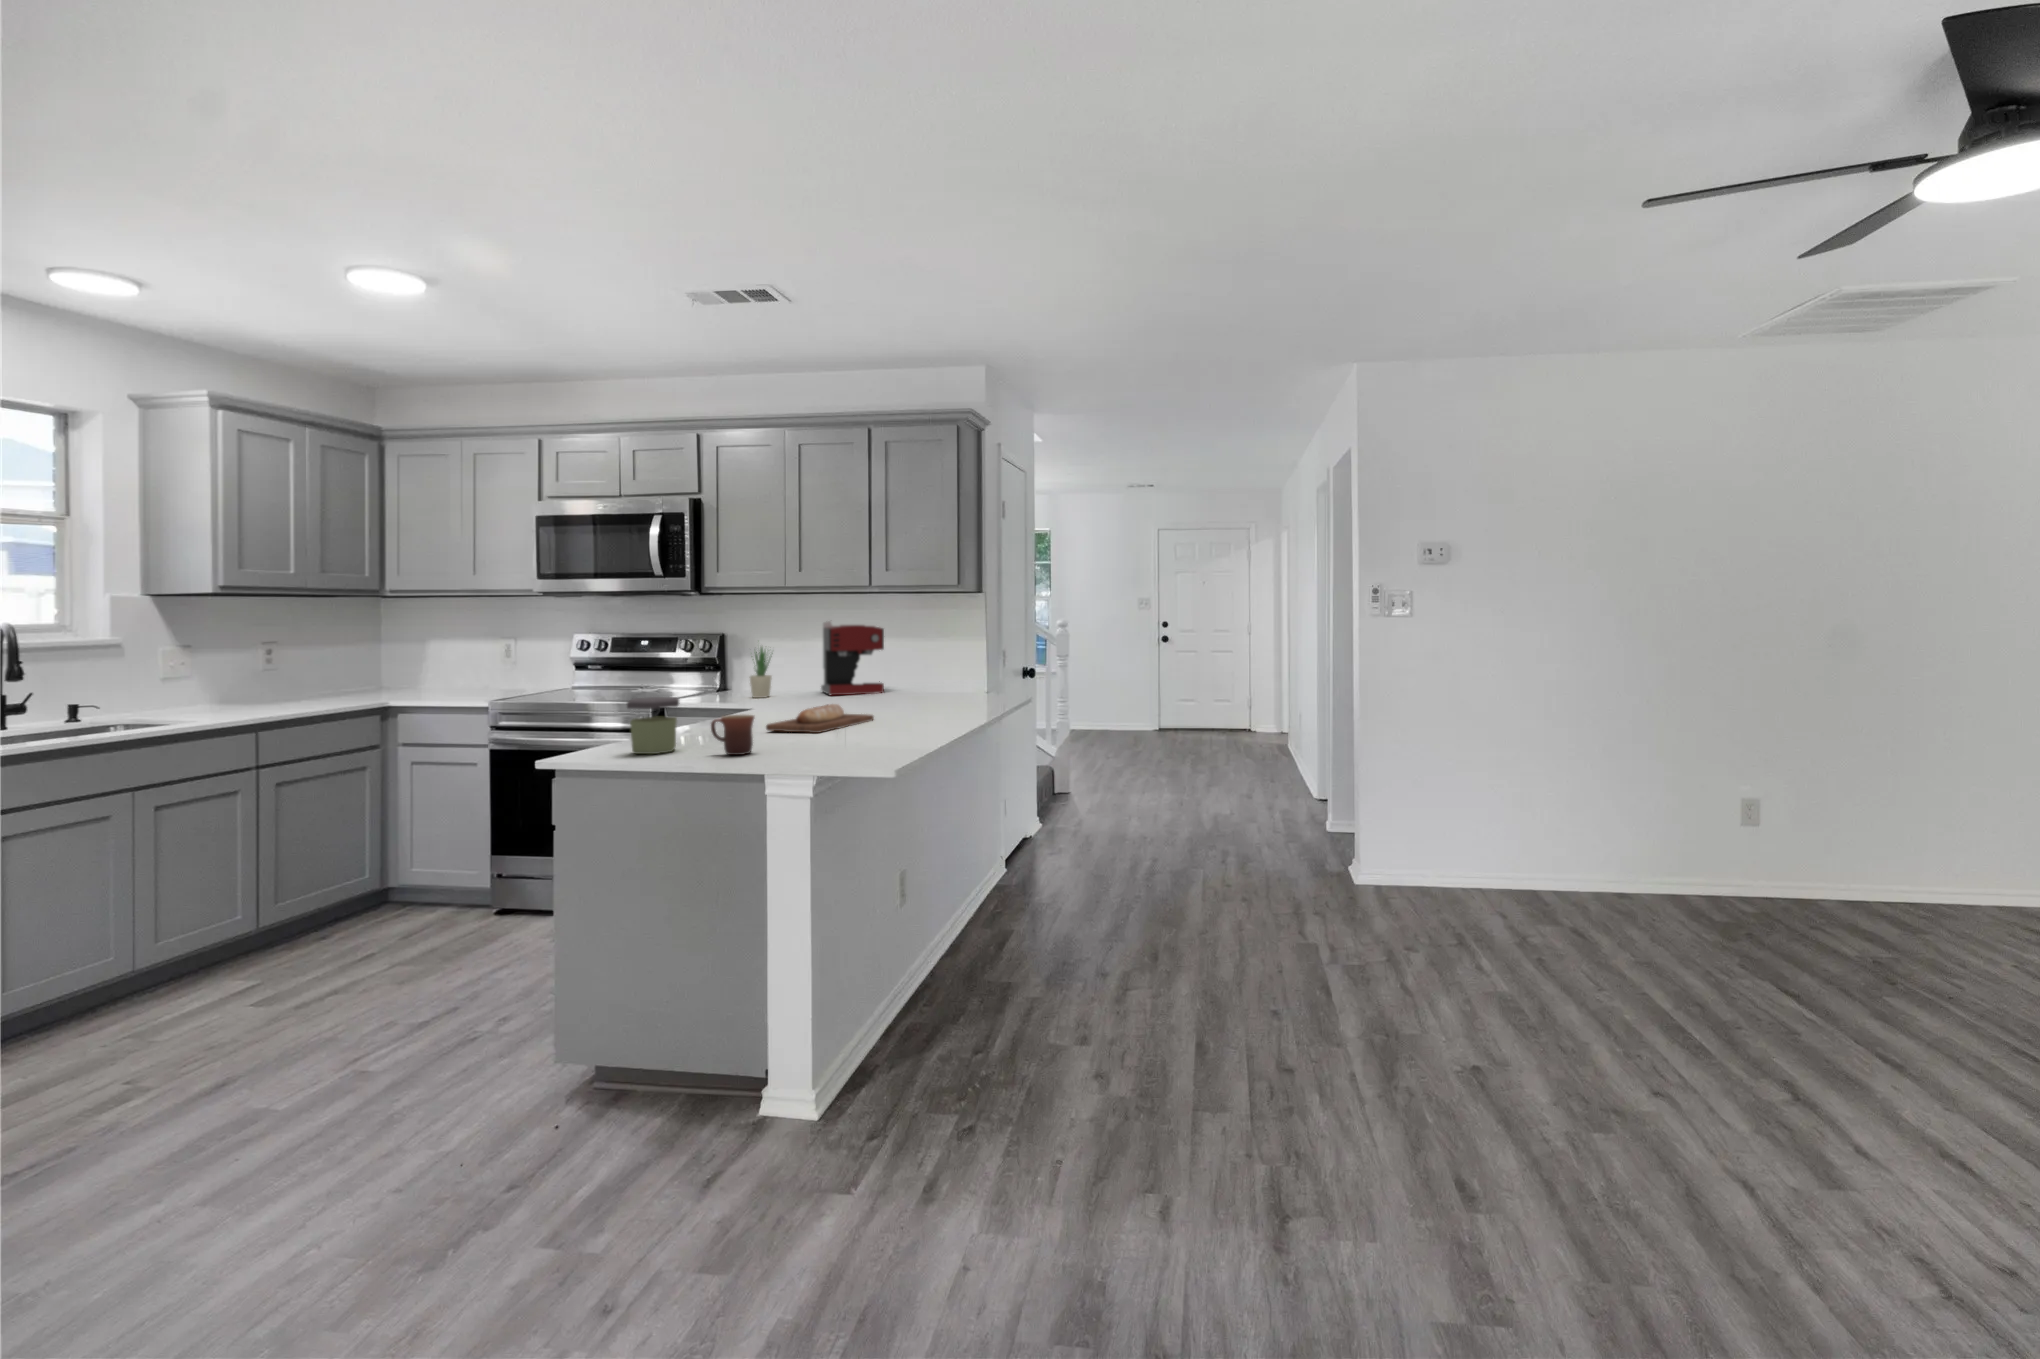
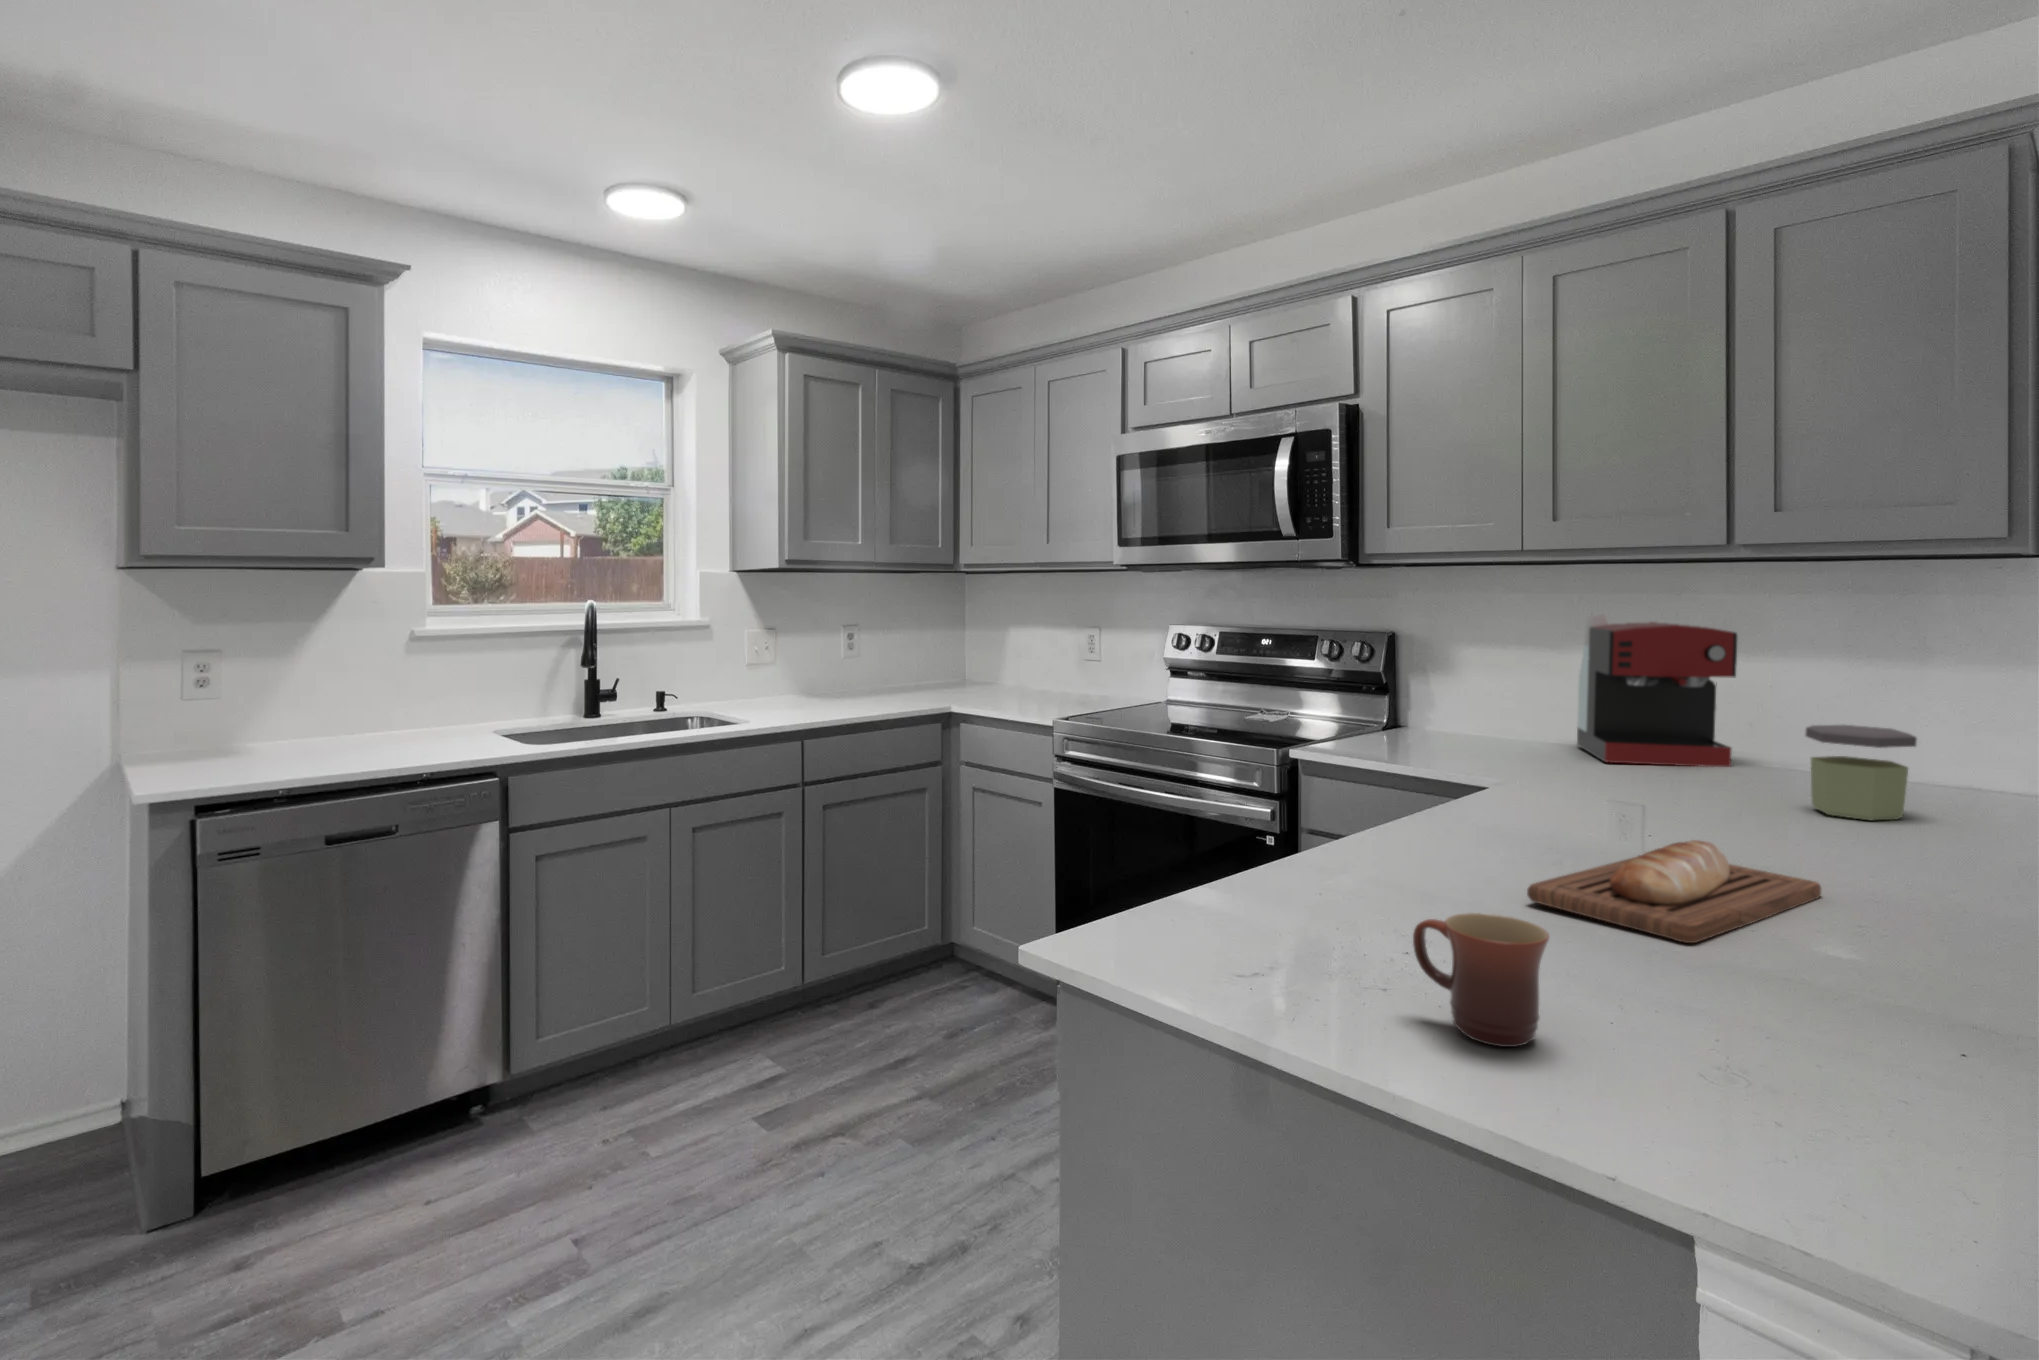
potted plant: present [750,647,771,698] -> none [1439,641,1488,751]
jar: present [627,697,679,754] -> present [1806,725,1917,820]

